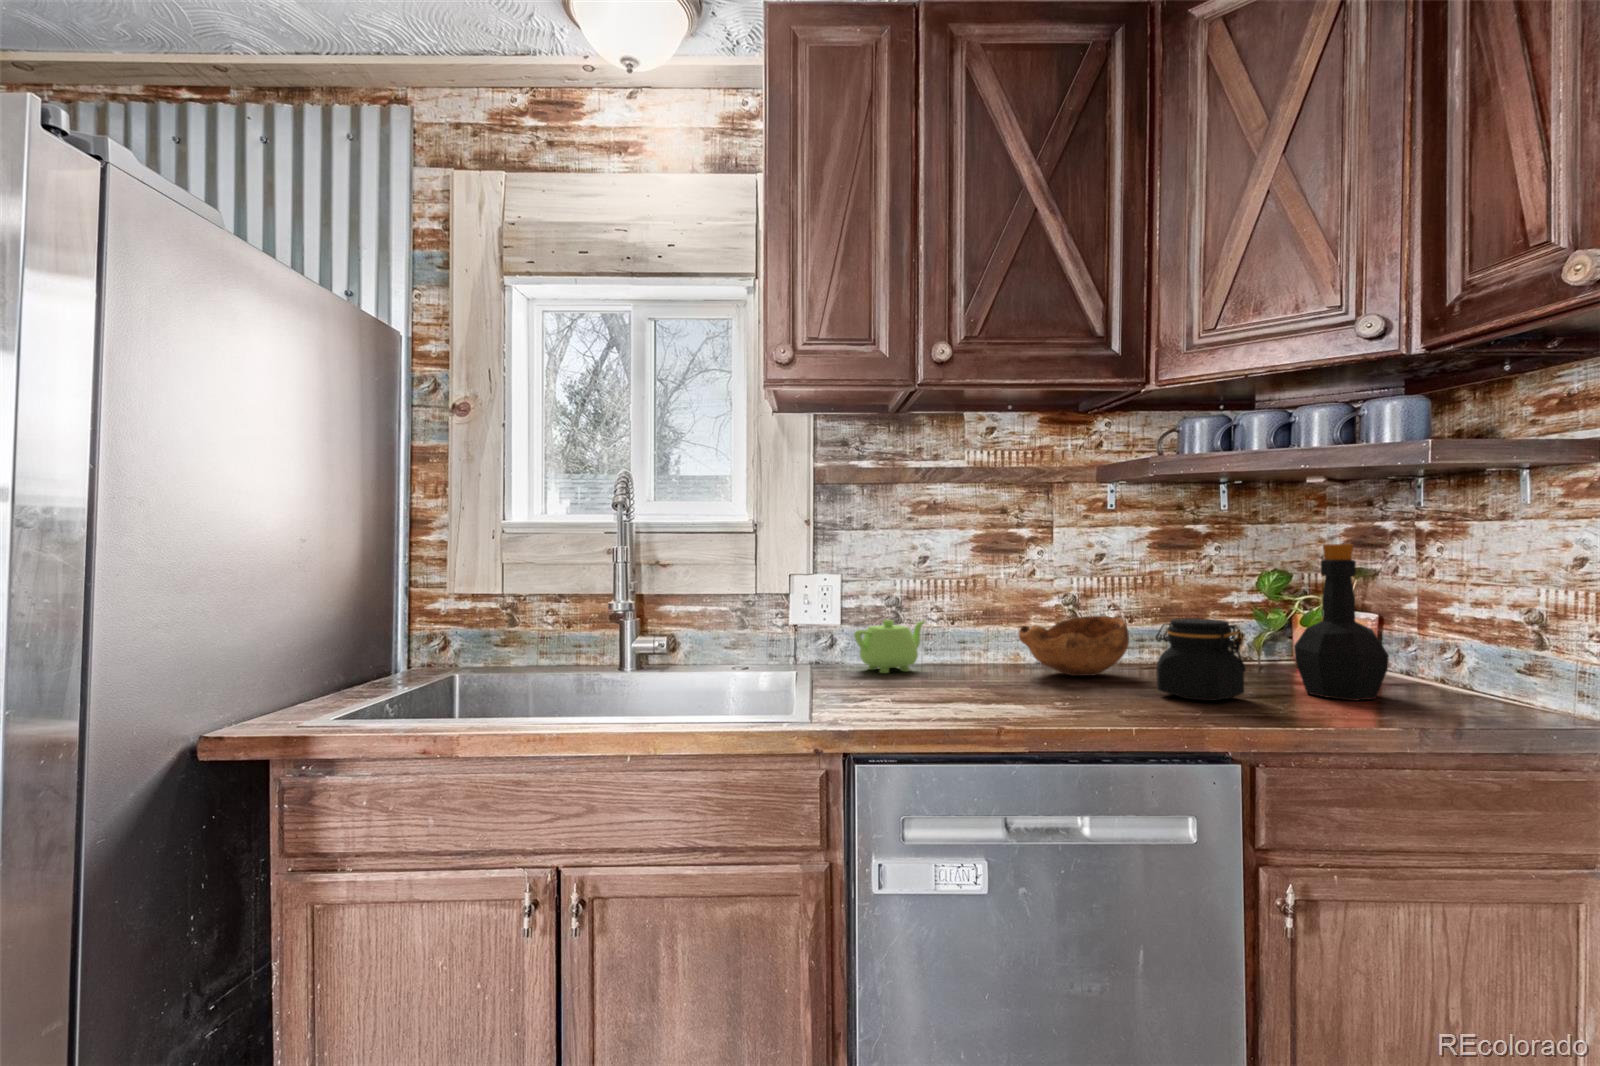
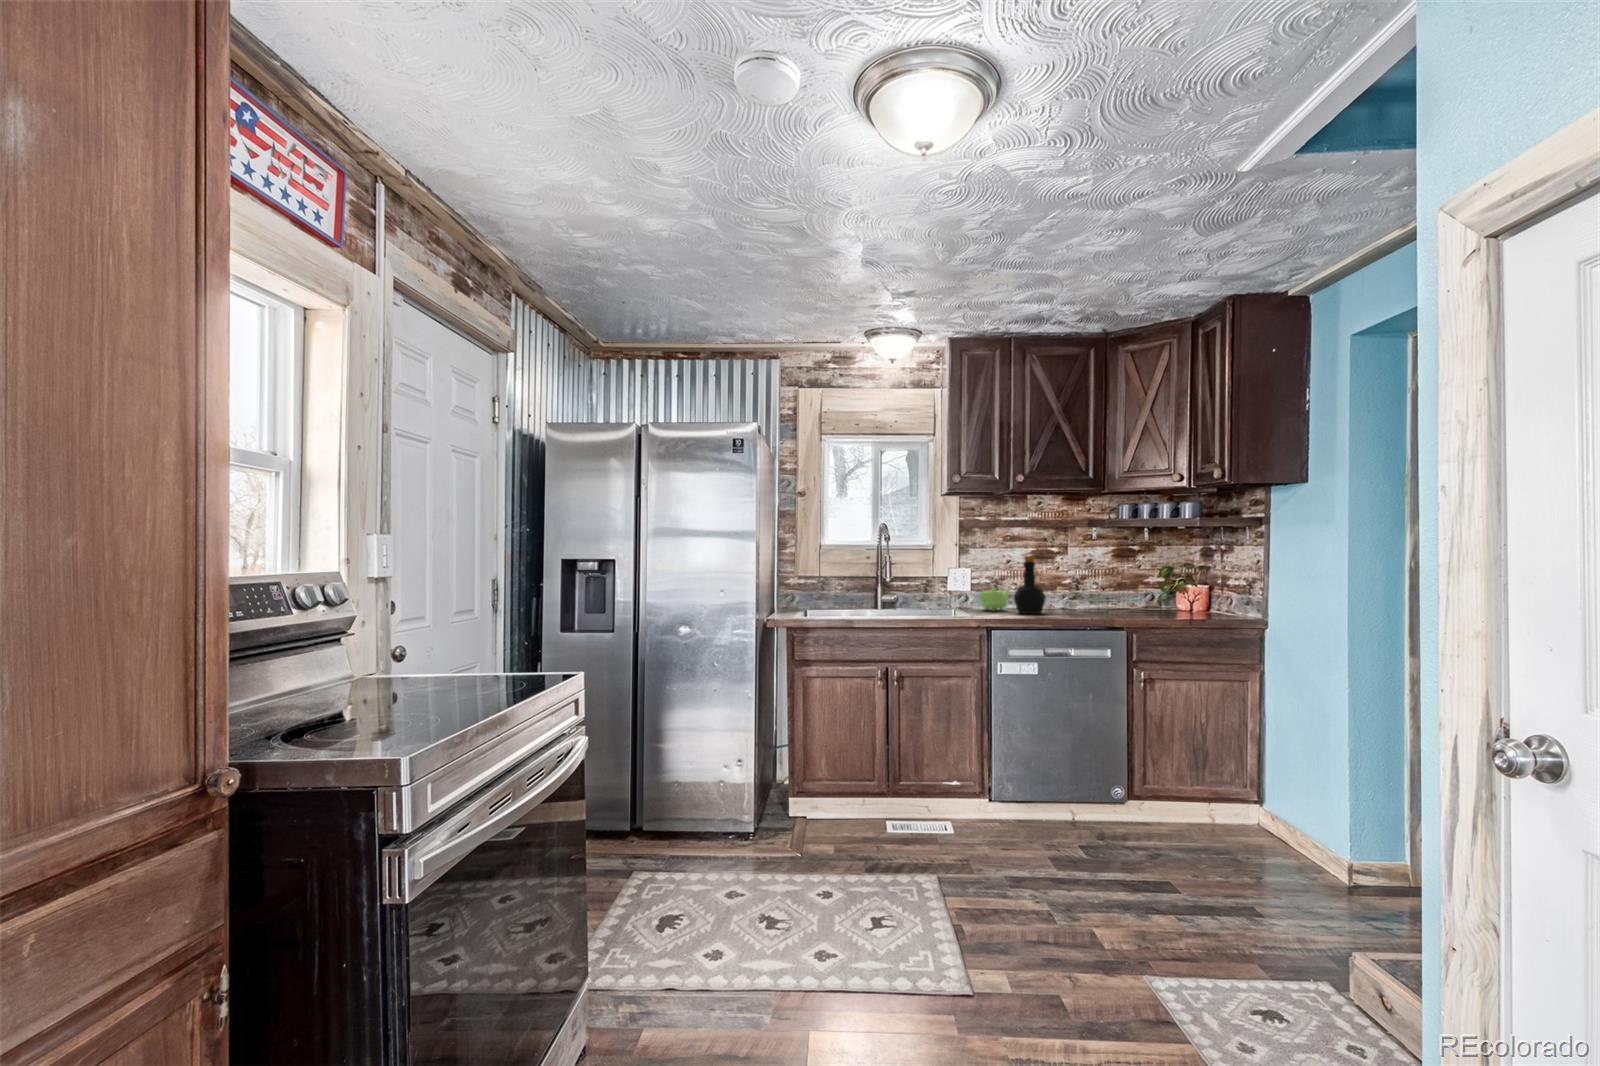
bottle: present [1294,544,1389,701] -> present [1014,556,1046,614]
wooden bowl: present [1019,616,1129,676] -> none [1052,587,1100,611]
jar: present [1156,618,1246,701] -> none [1107,585,1140,616]

